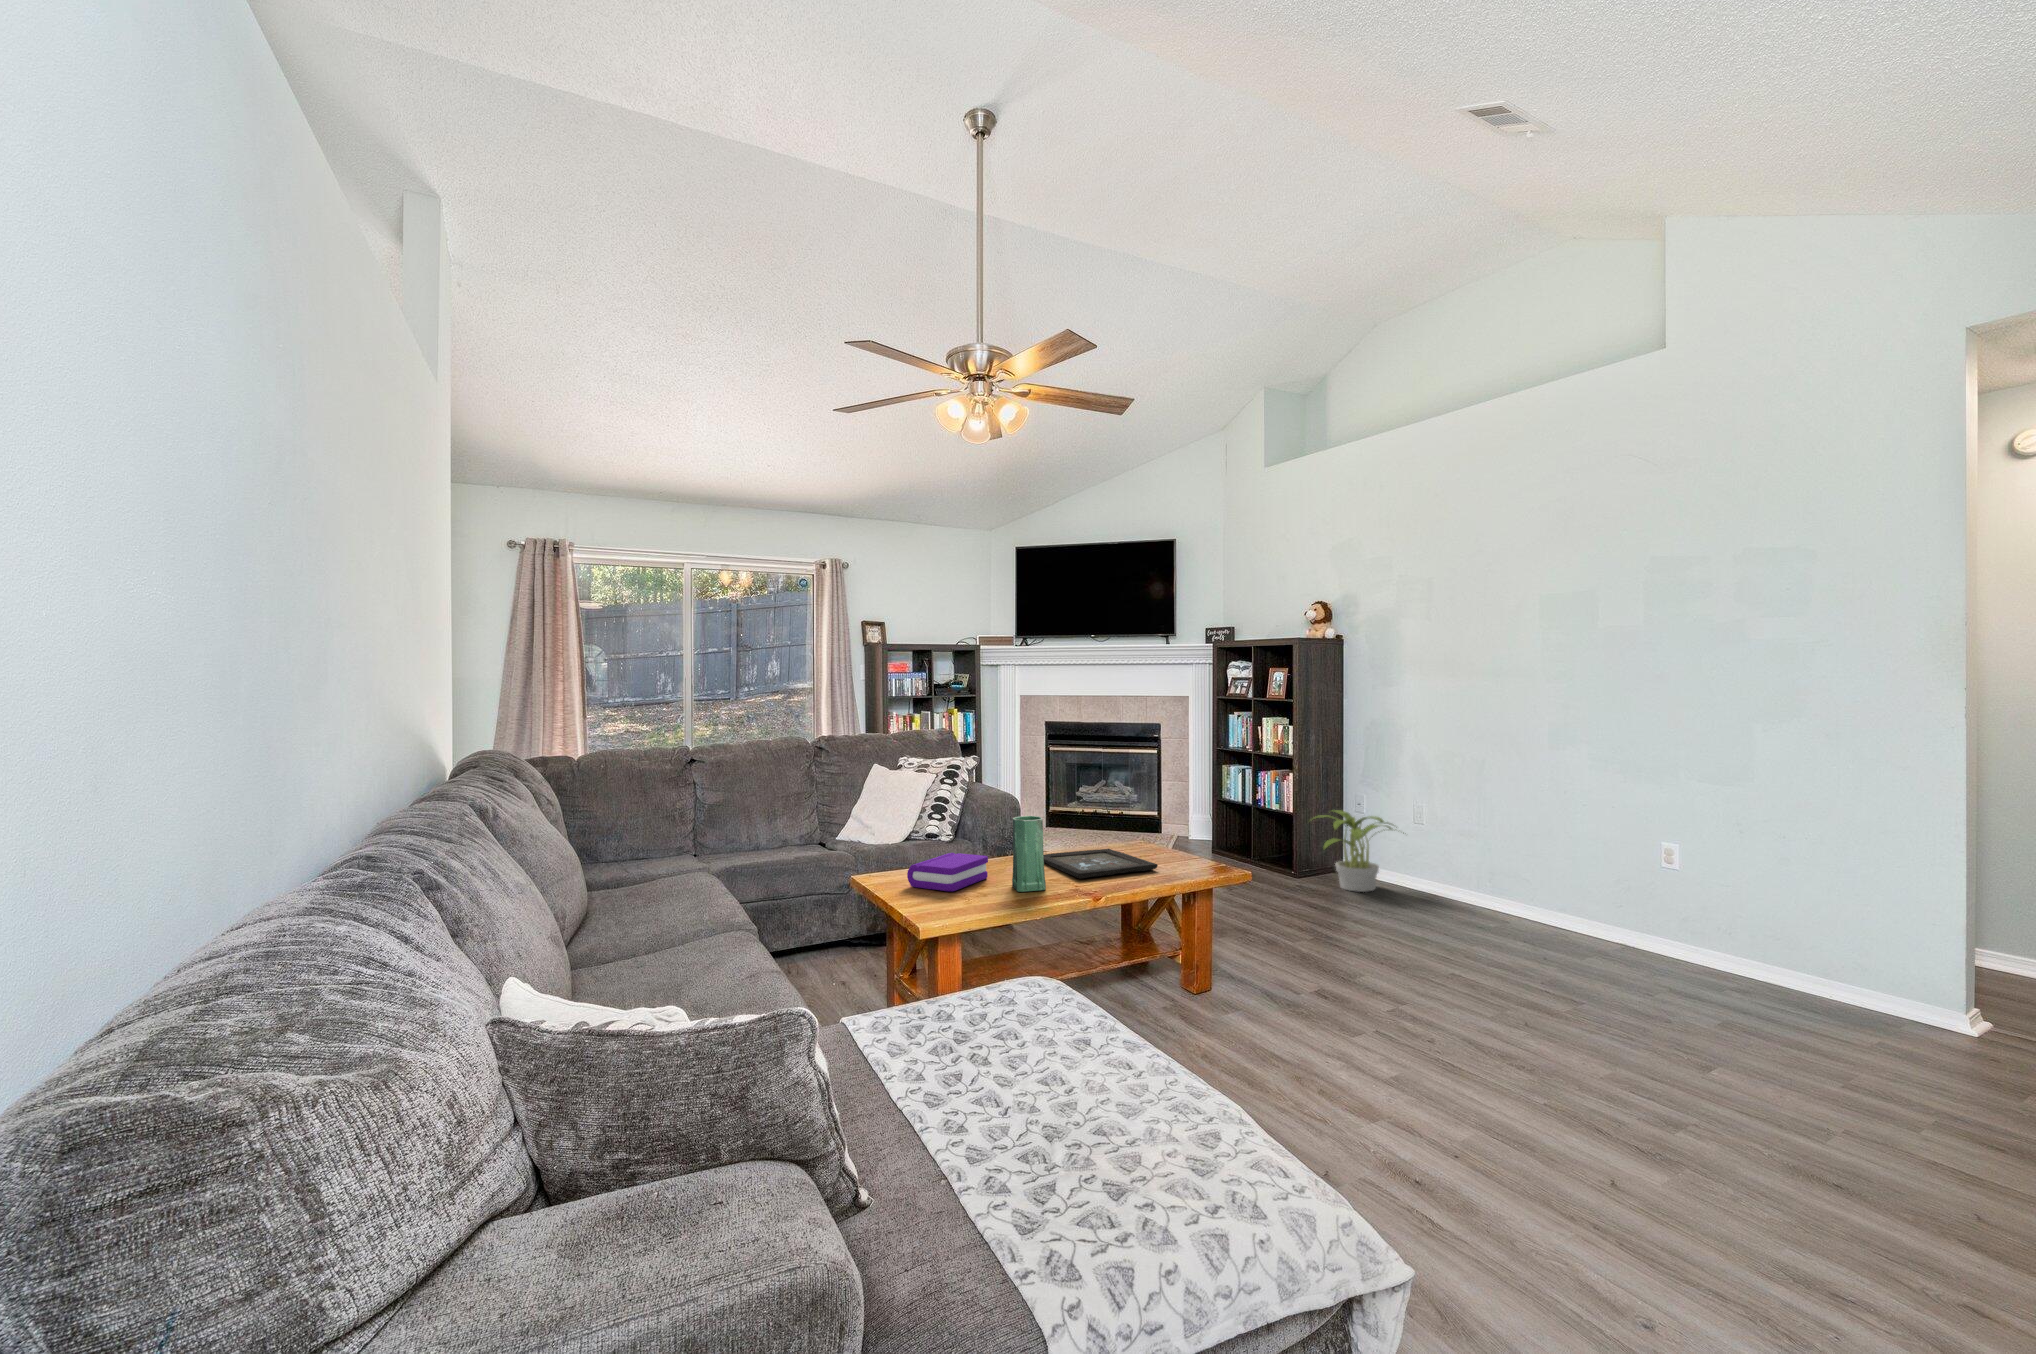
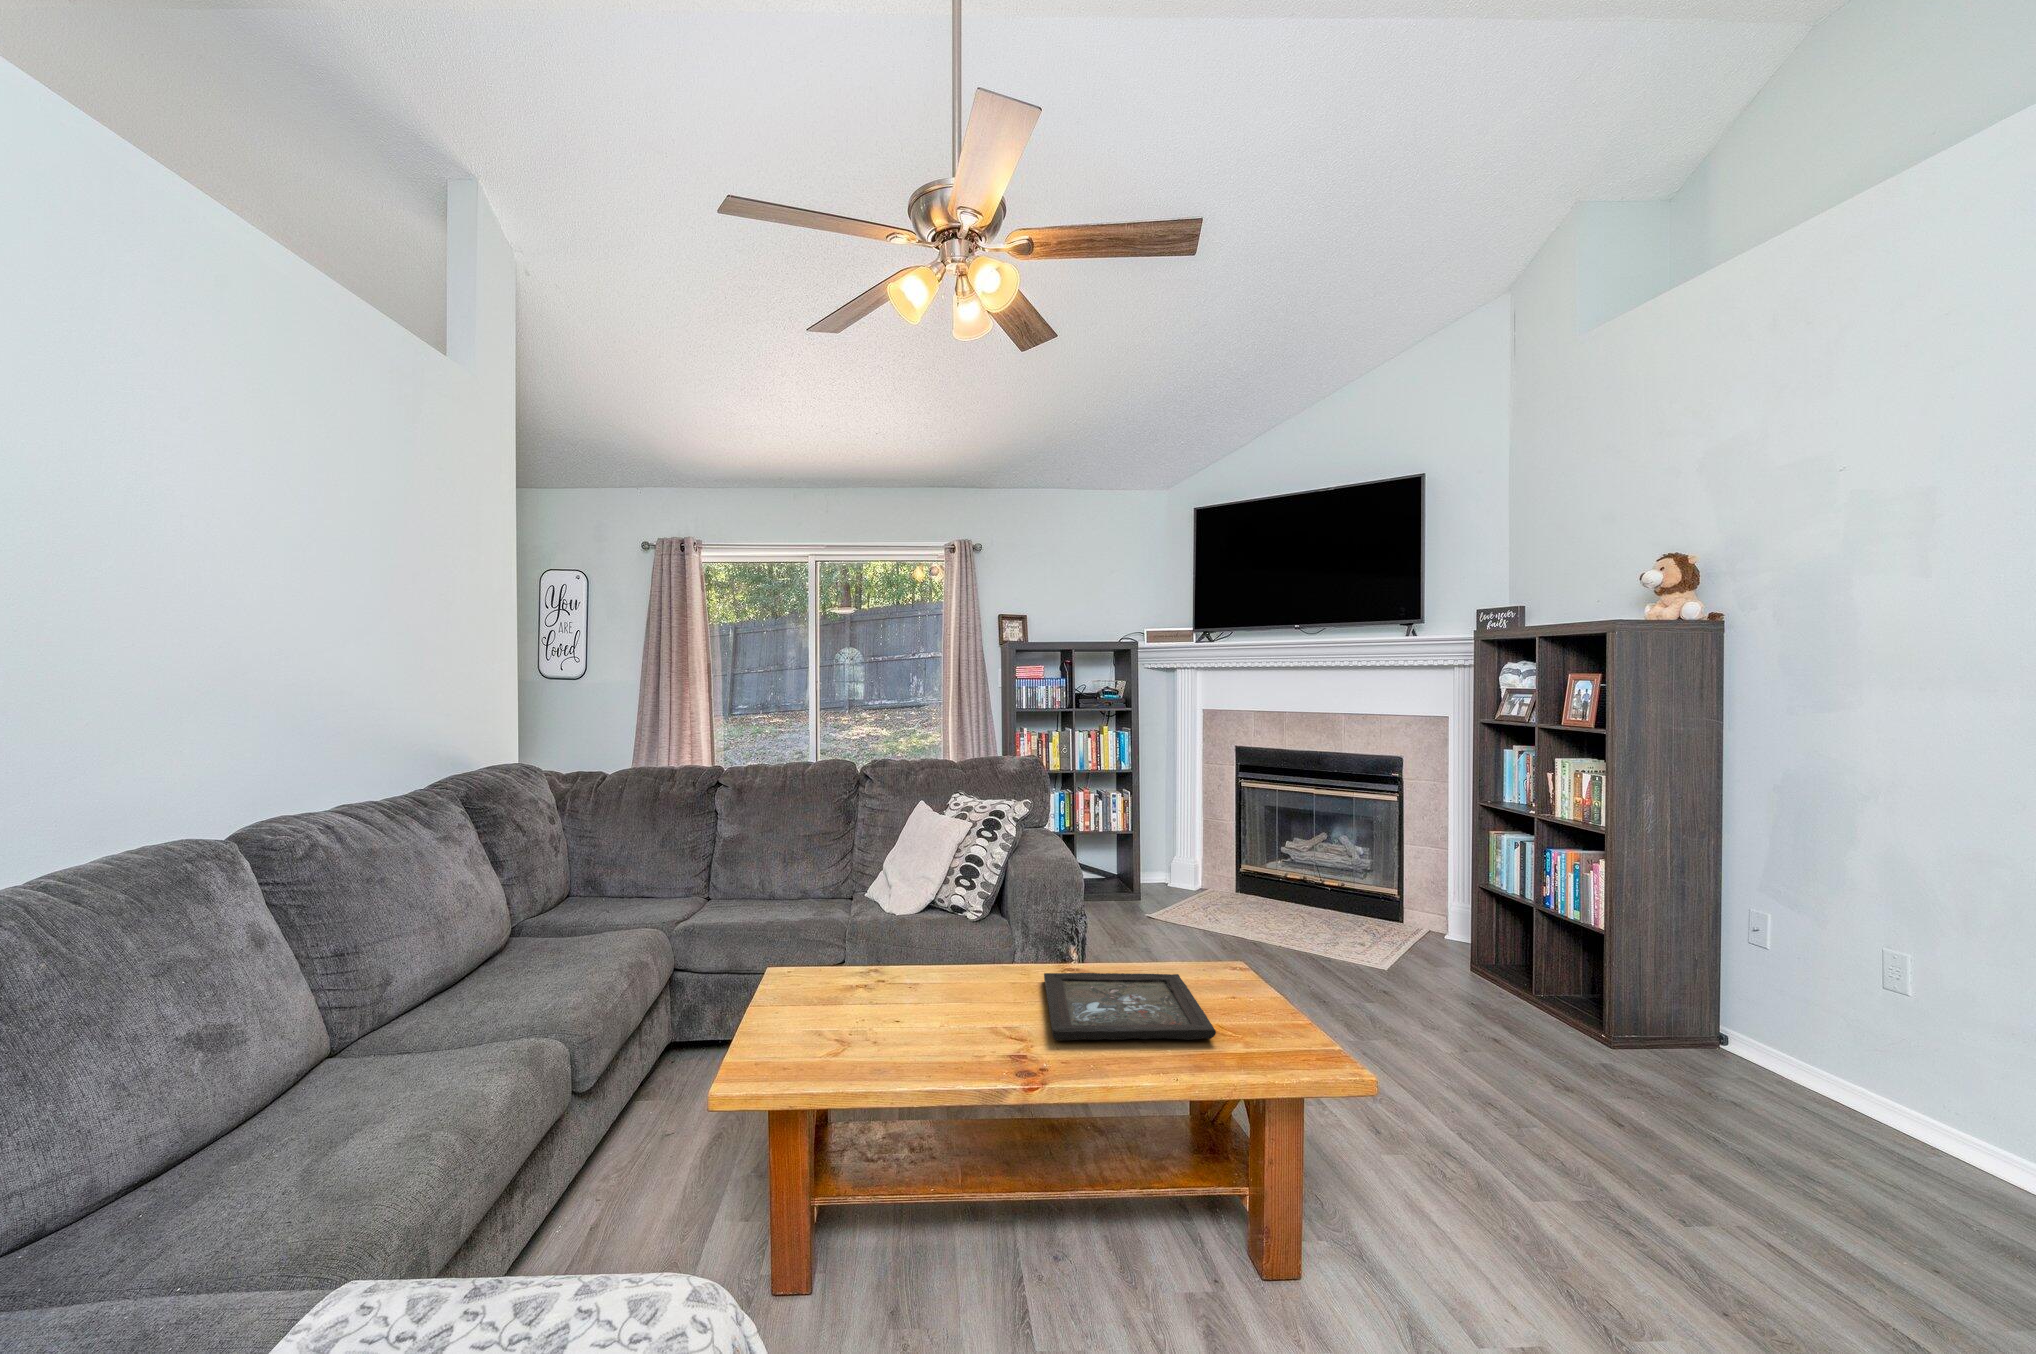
potted plant: present [1314,810,1404,892] -> none [1629,931,1853,1097]
vase: present [1012,816,1046,892] -> none [924,920,984,1059]
book: present [907,853,988,891] -> none [790,958,924,1035]

